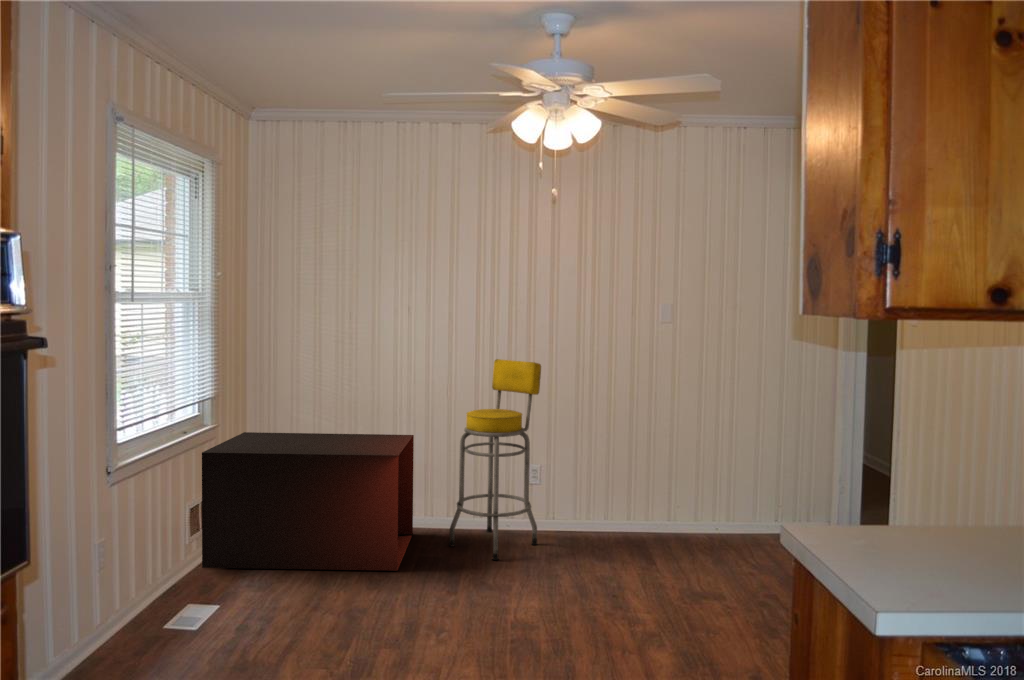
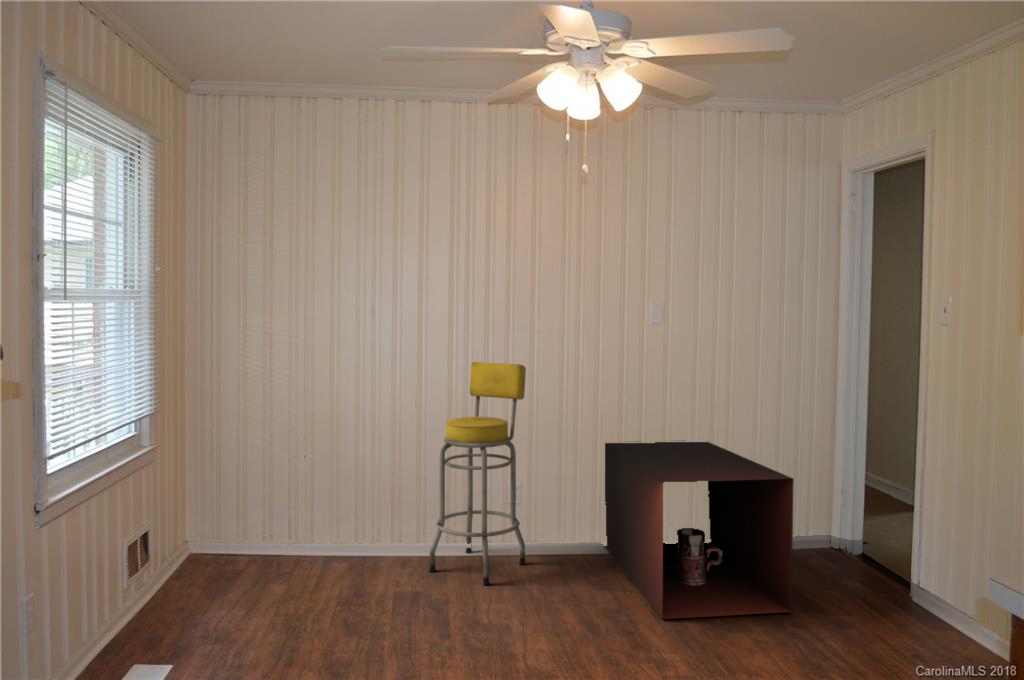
storage cabinet: present [202,432,414,571] -> present [603,440,794,619]

